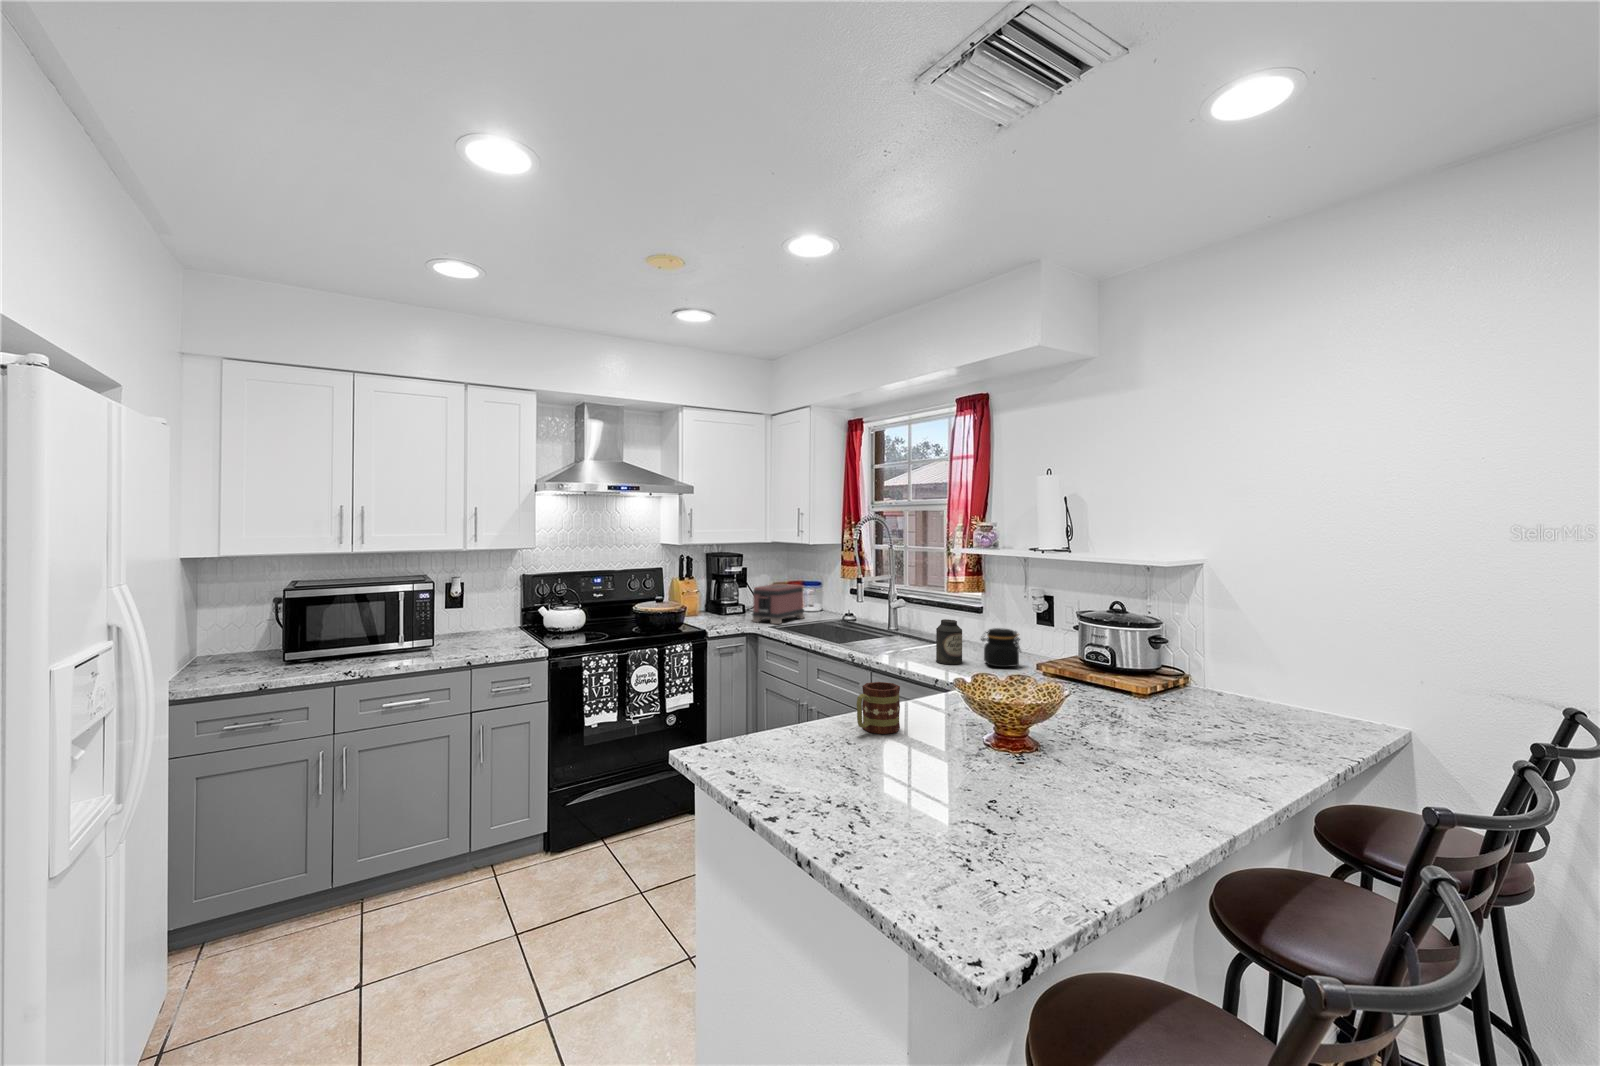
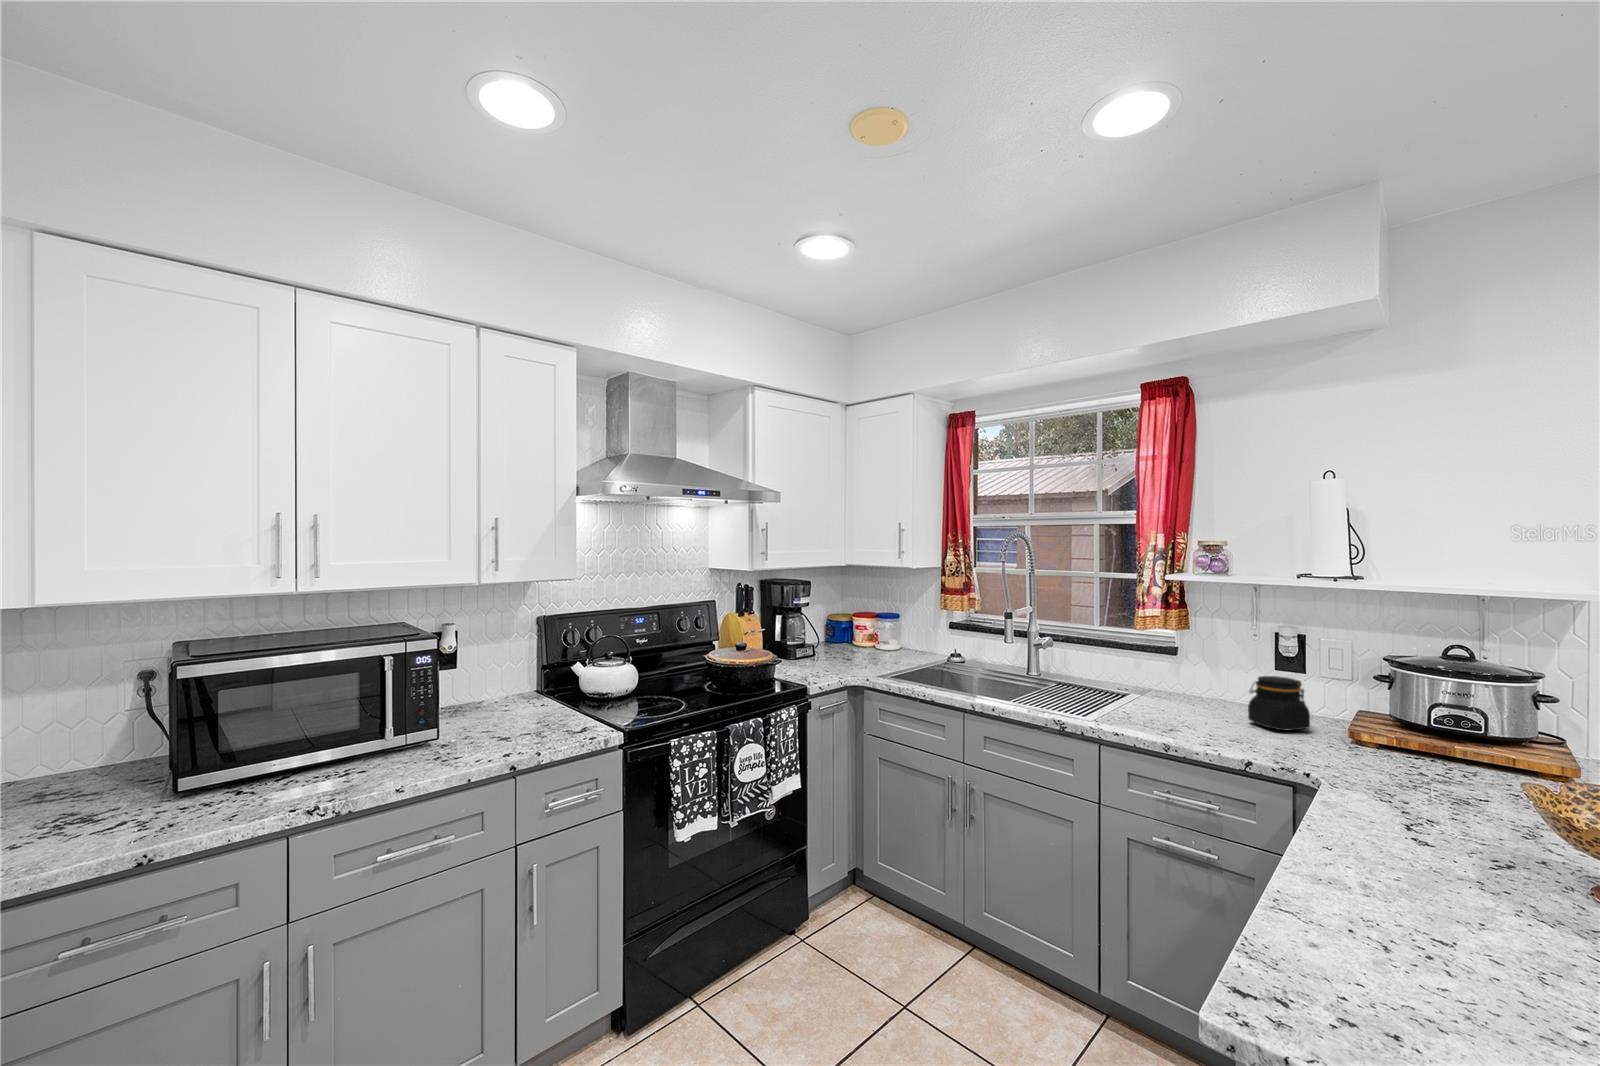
toaster: present [752,584,804,624] -> none [841,616,897,671]
canister: present [936,619,962,664] -> none [1184,666,1226,729]
mug: present [857,682,900,734] -> none [1404,806,1500,914]

